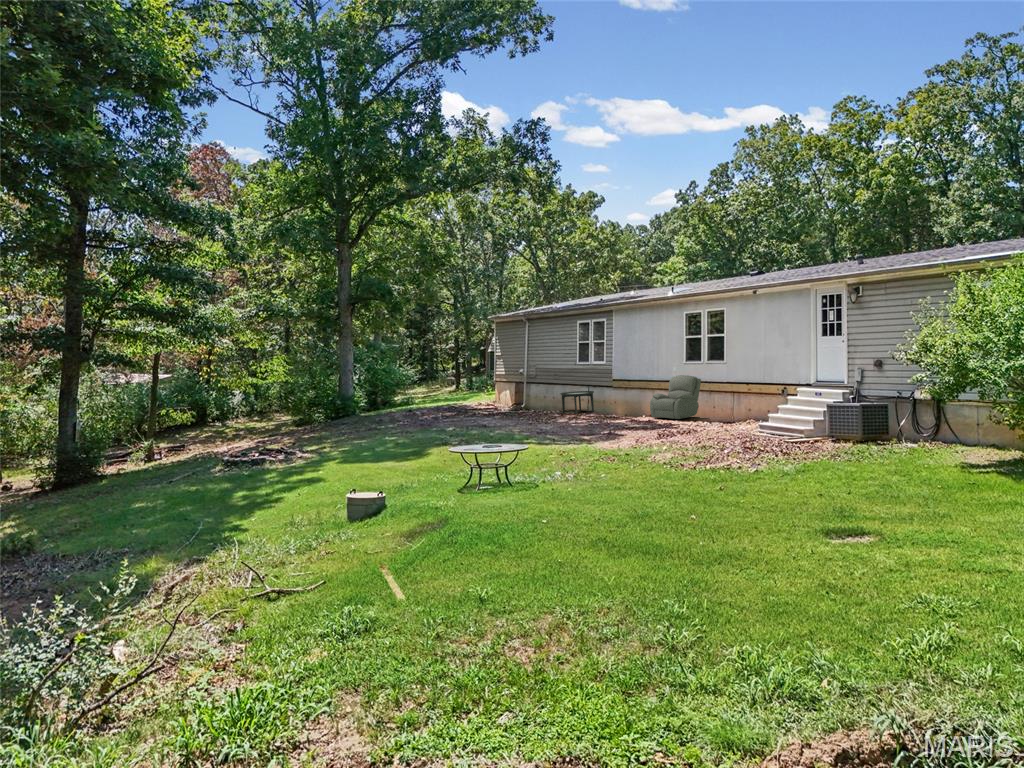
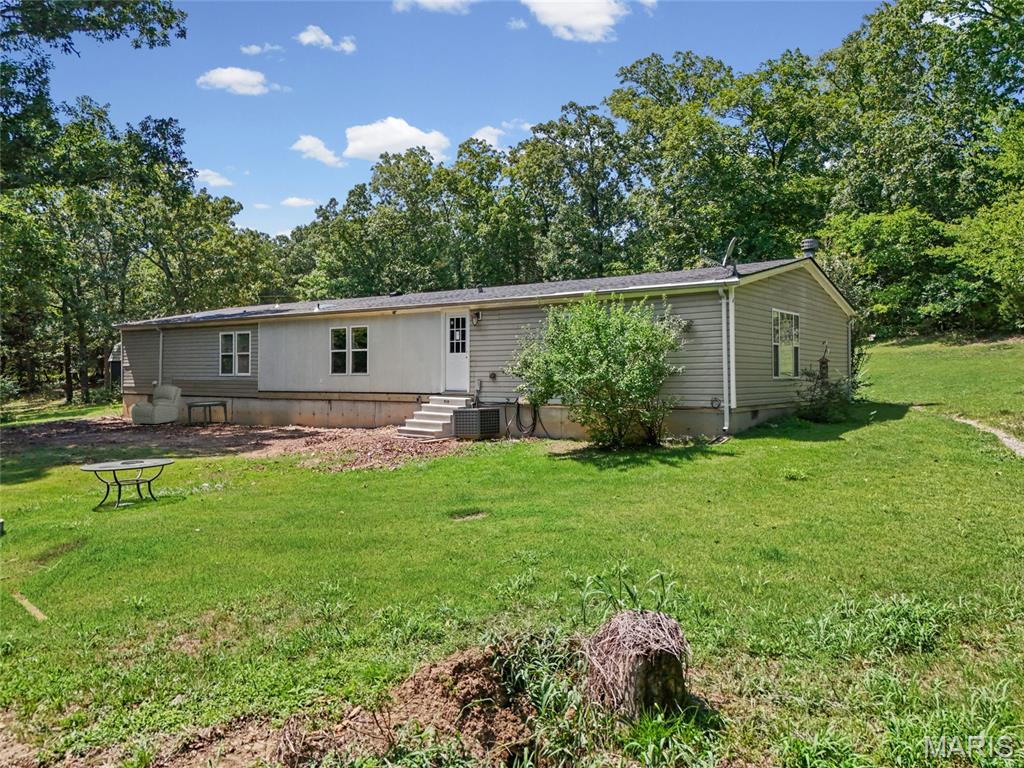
chair: present [650,375,701,420] -> present [131,385,181,425]

